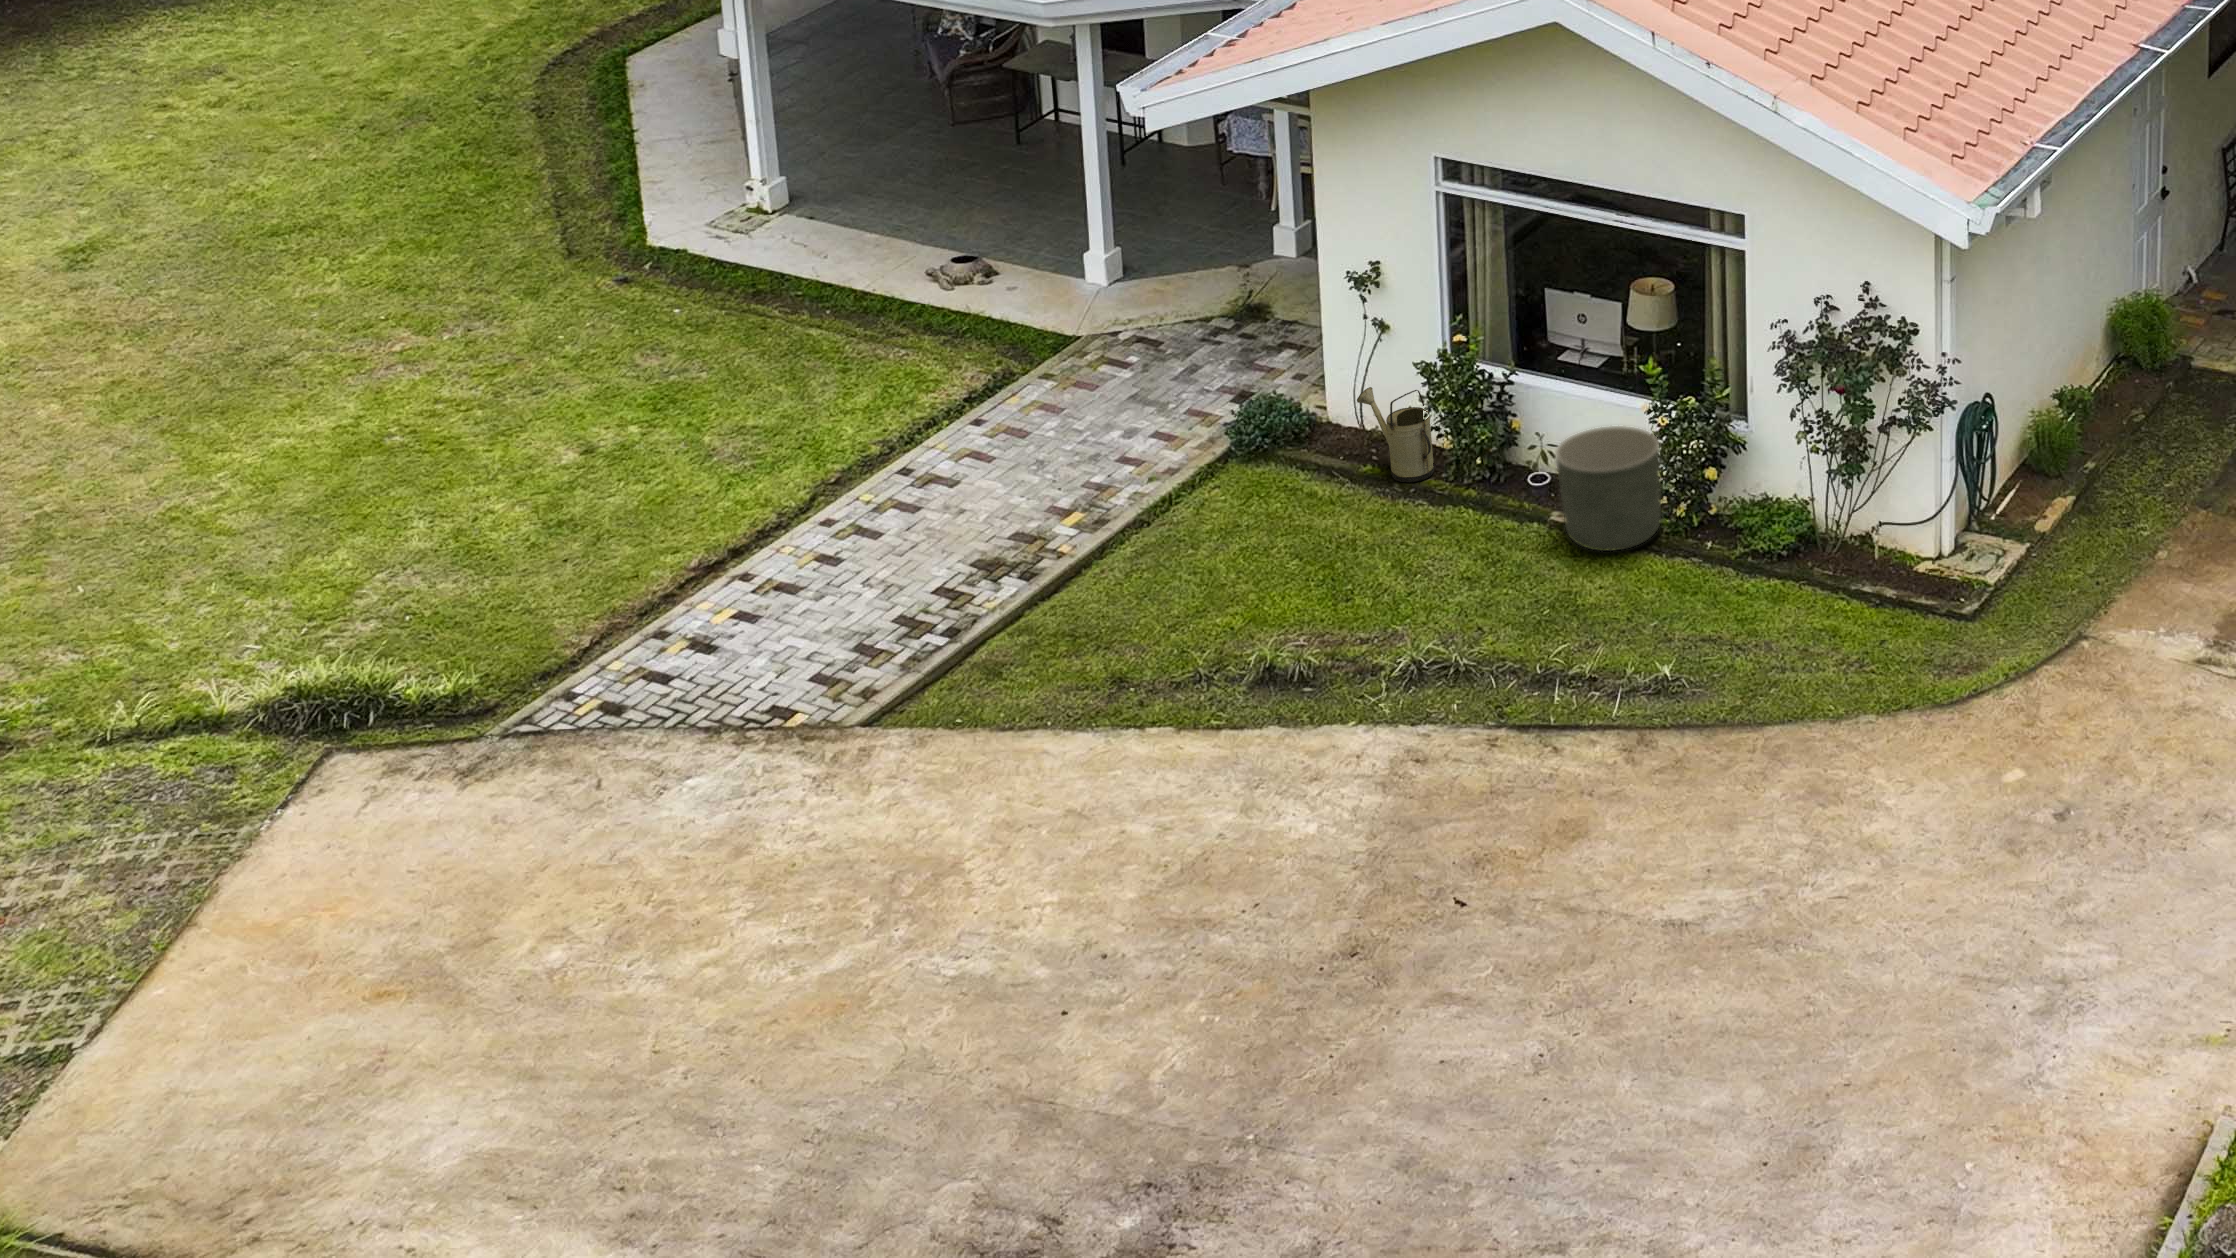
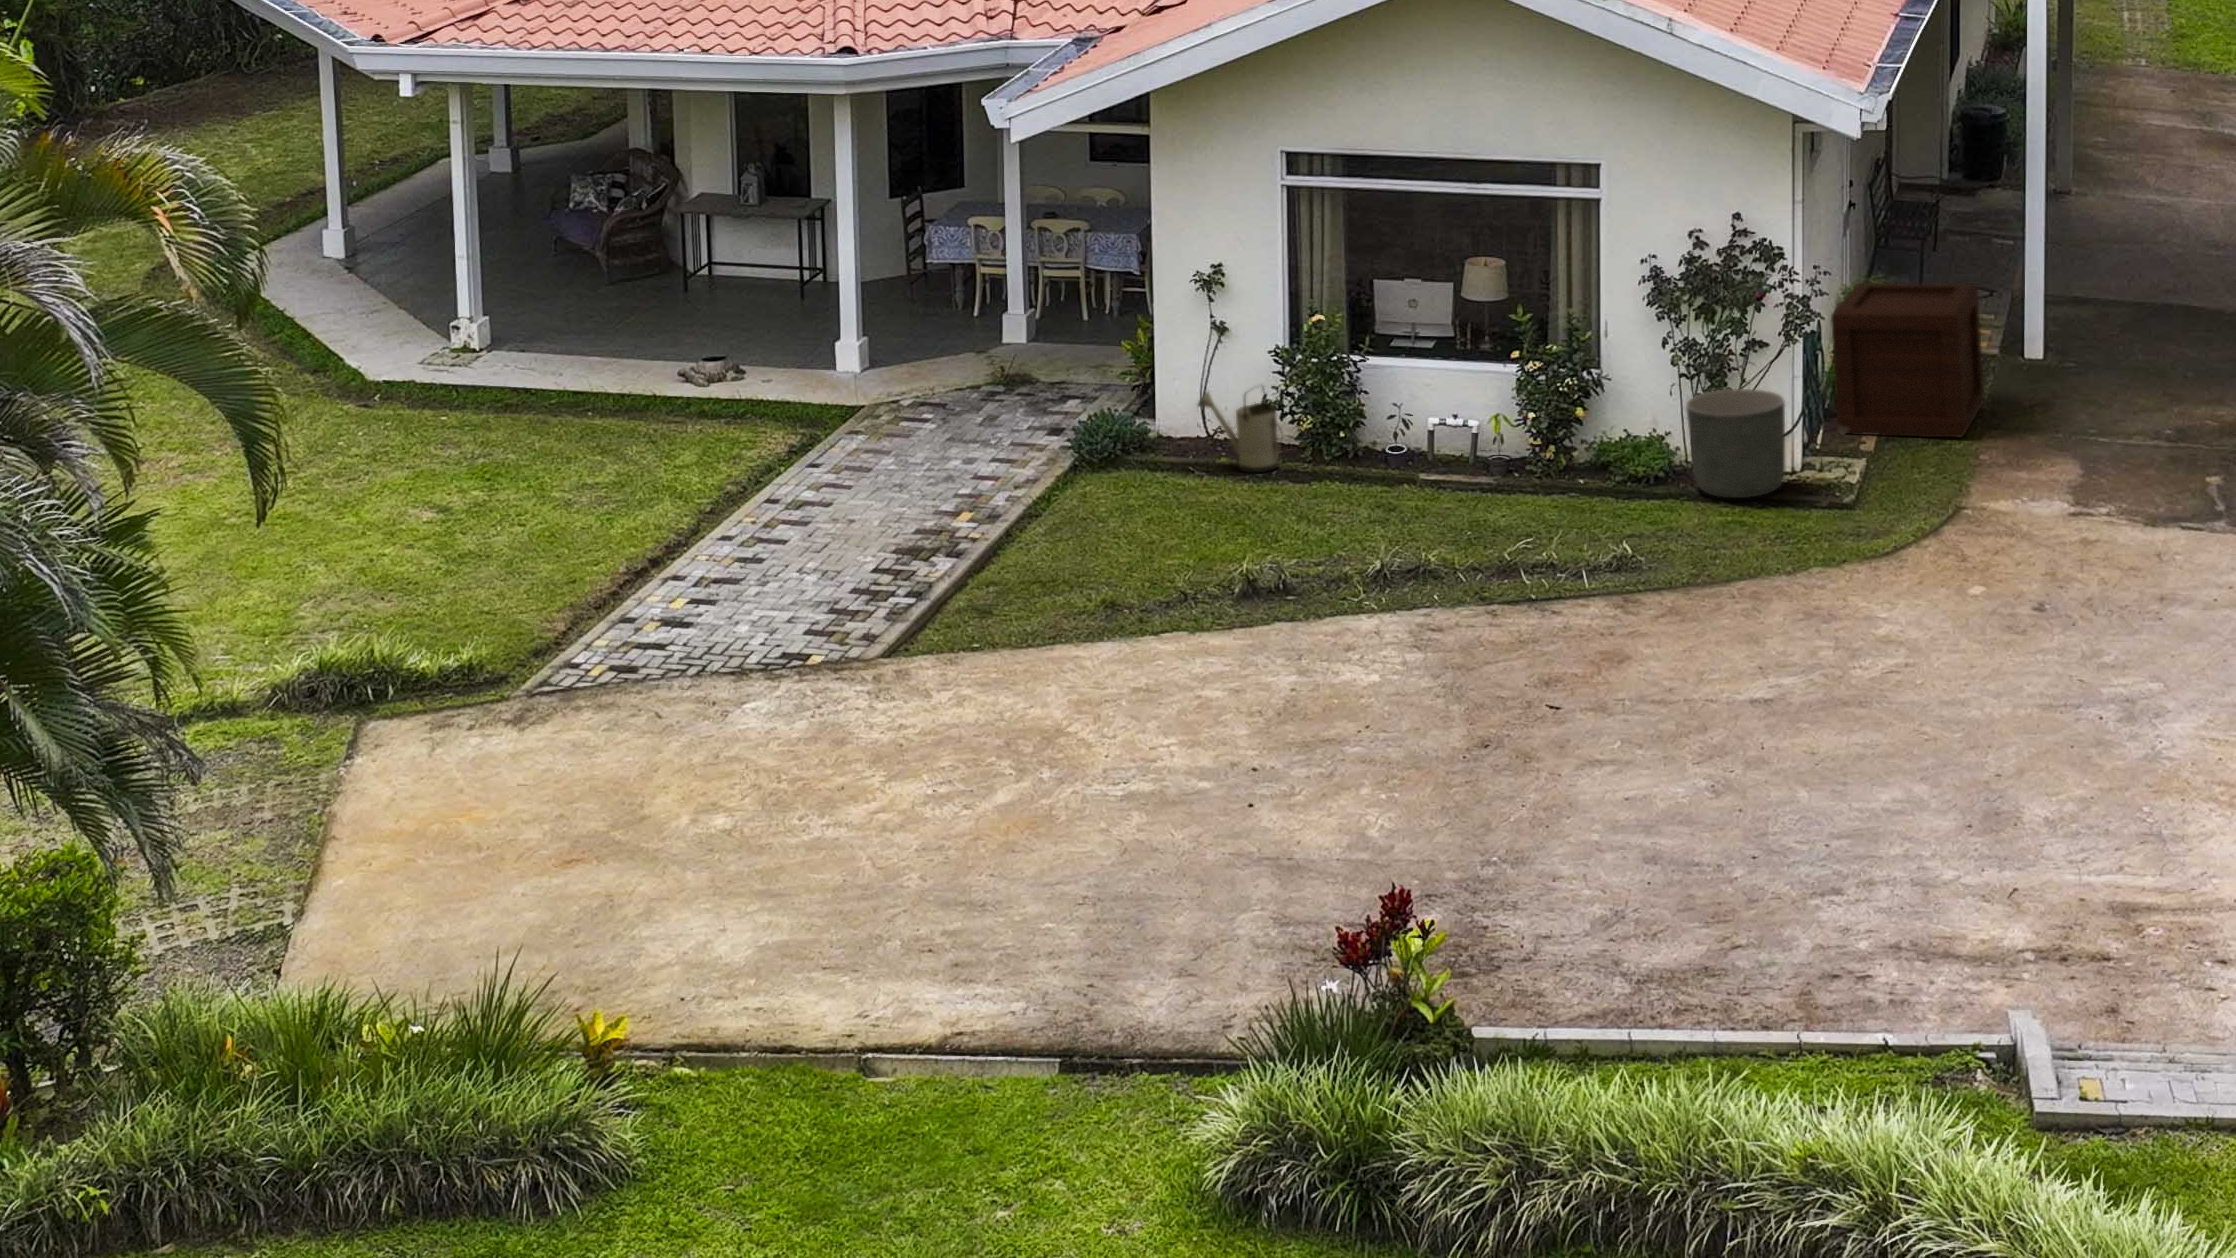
wooden crate: none [2020,323,2211,524] -> present [1831,283,1984,437]
planter: present [1556,426,1661,551] -> present [1686,389,1785,498]

